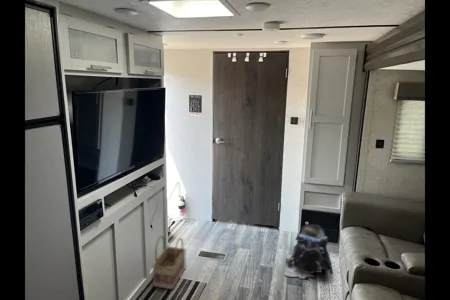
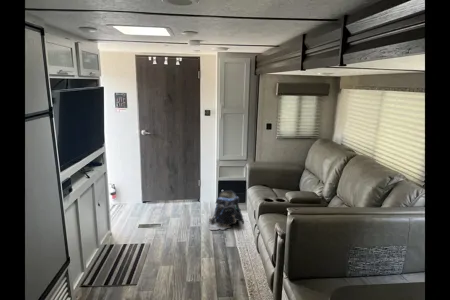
basket: present [153,236,186,289] -> none [104,211,130,254]

